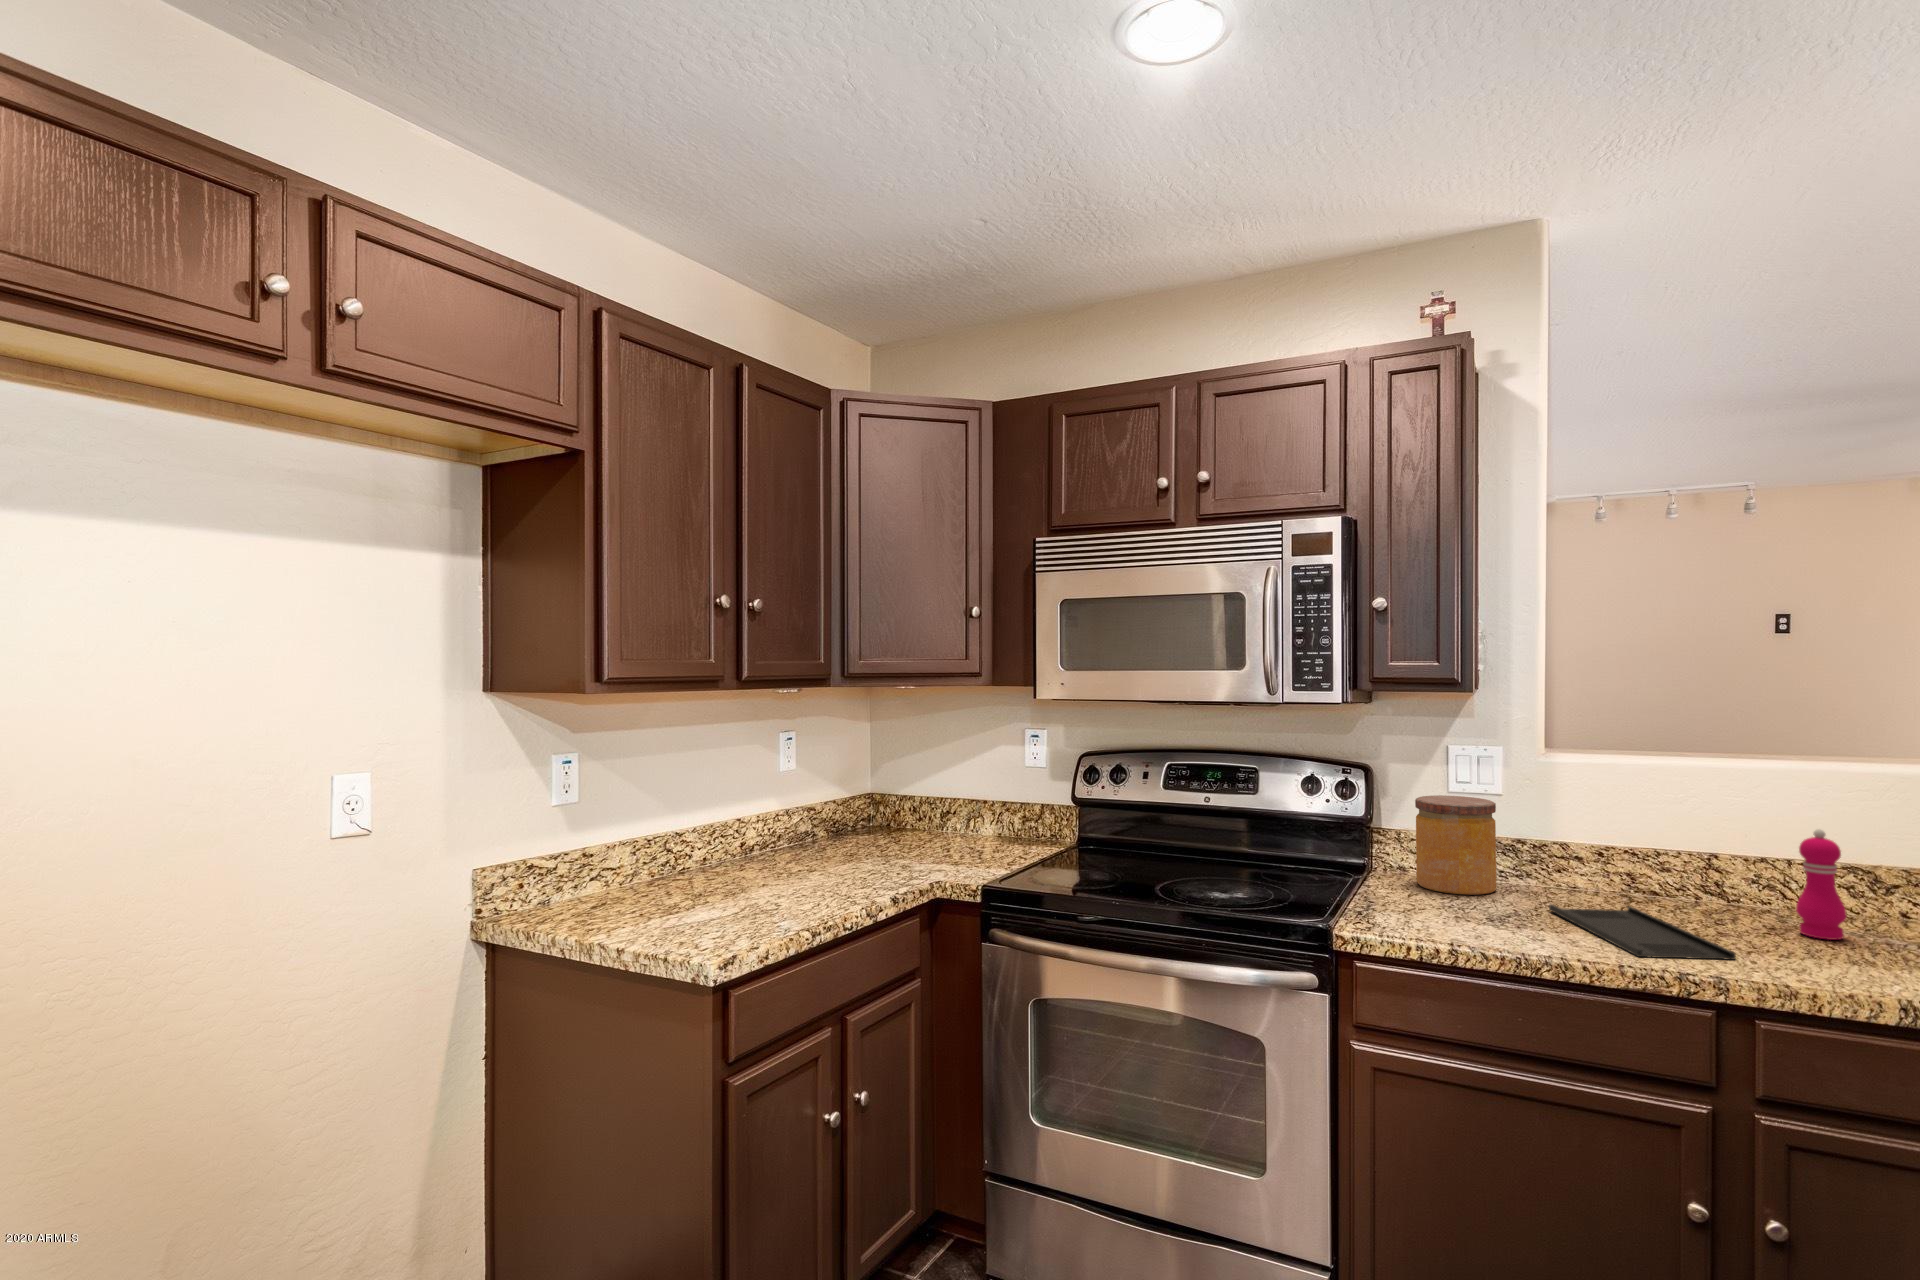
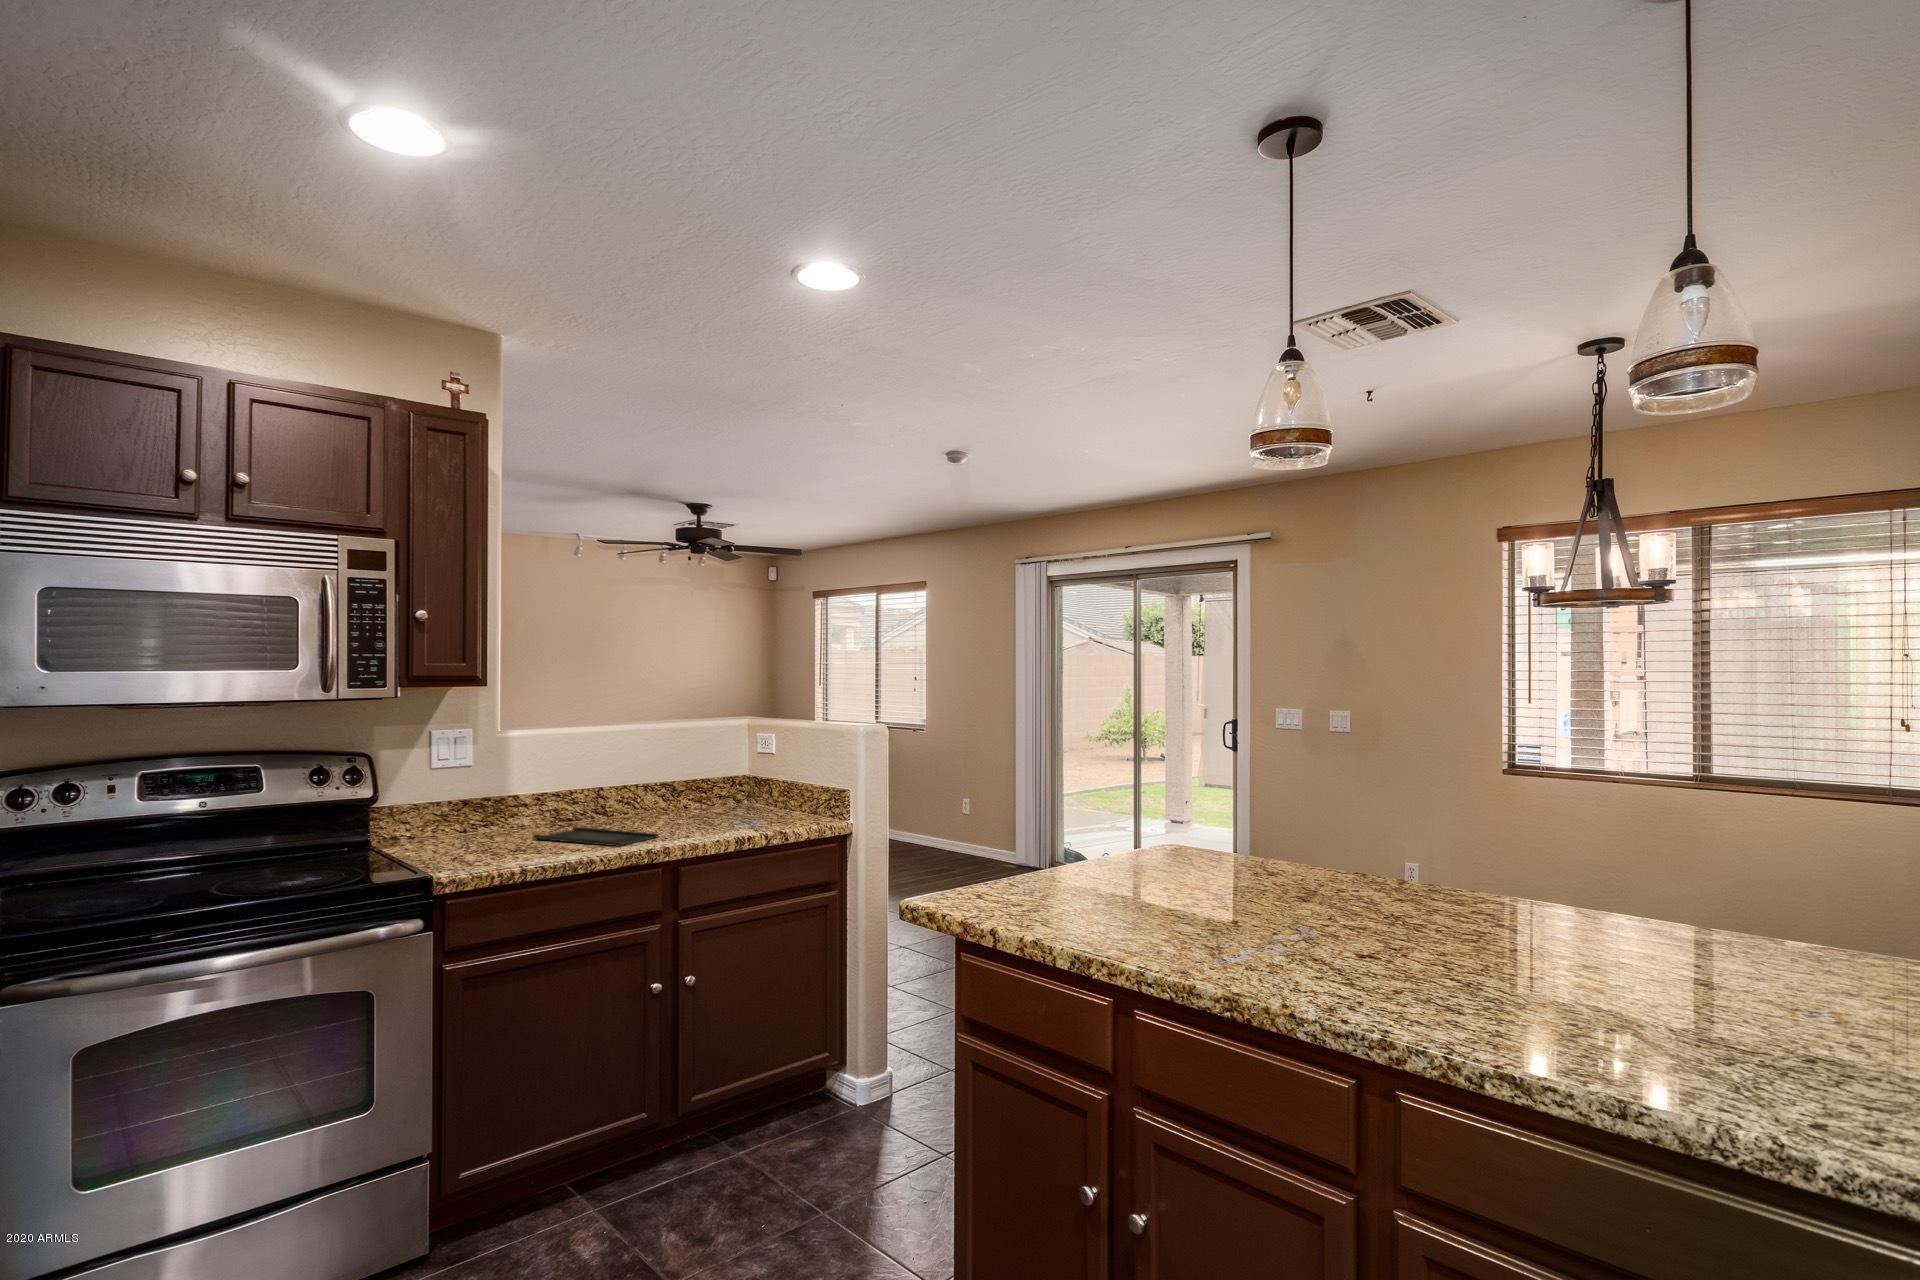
jar: present [1415,795,1496,895] -> none [418,770,482,846]
pepper mill: present [1796,829,1847,940] -> none [657,760,680,823]

